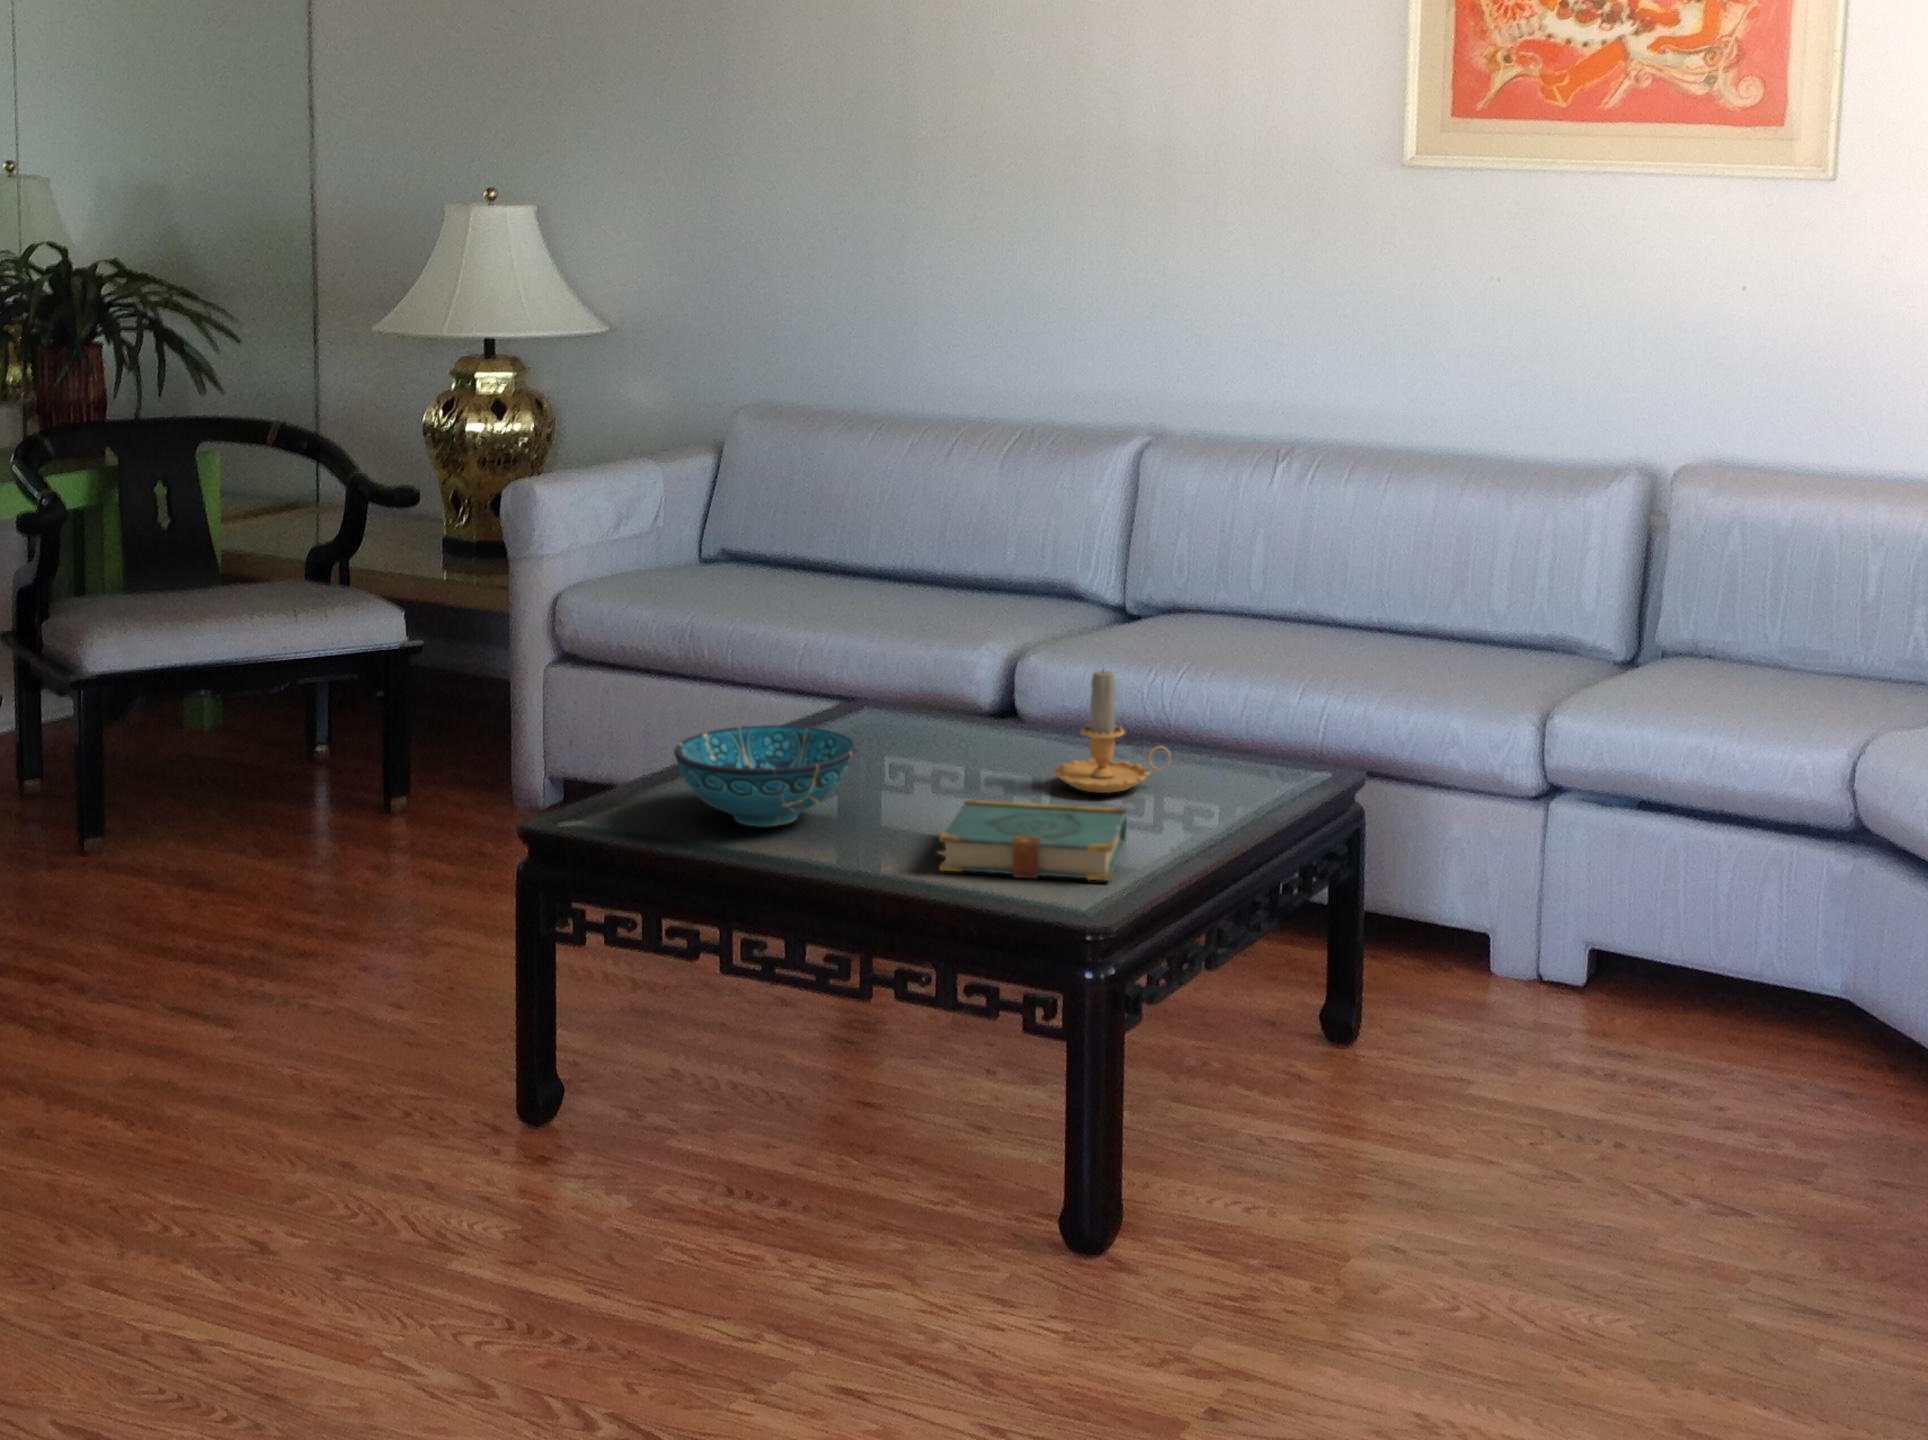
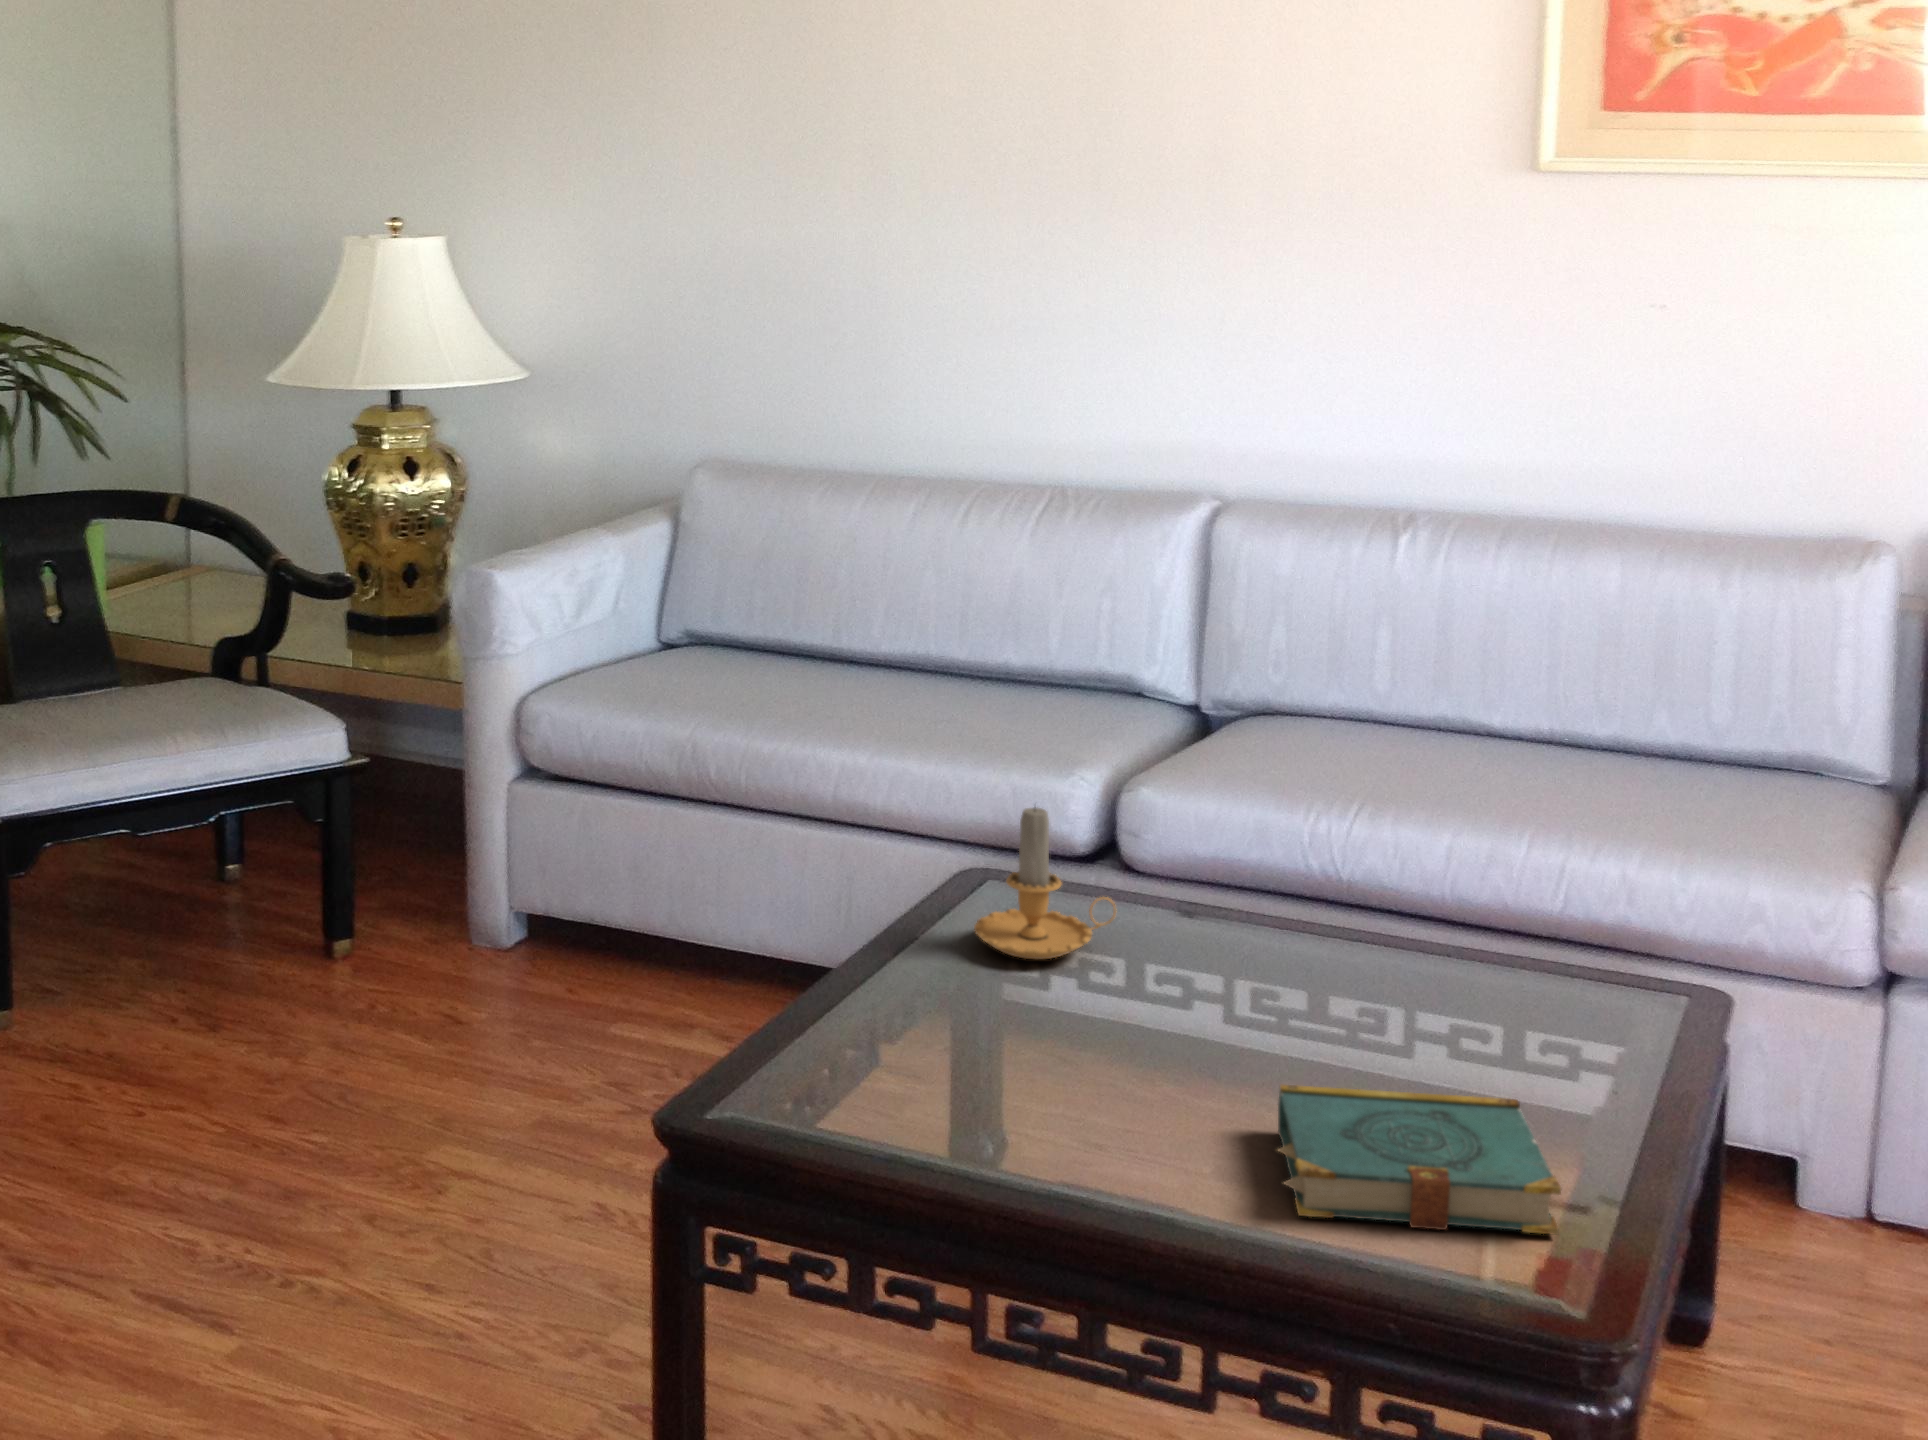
candle: present [1054,670,1171,793] -> present [974,807,1116,959]
decorative bowl: present [674,725,856,826] -> none [862,961,1115,1121]

